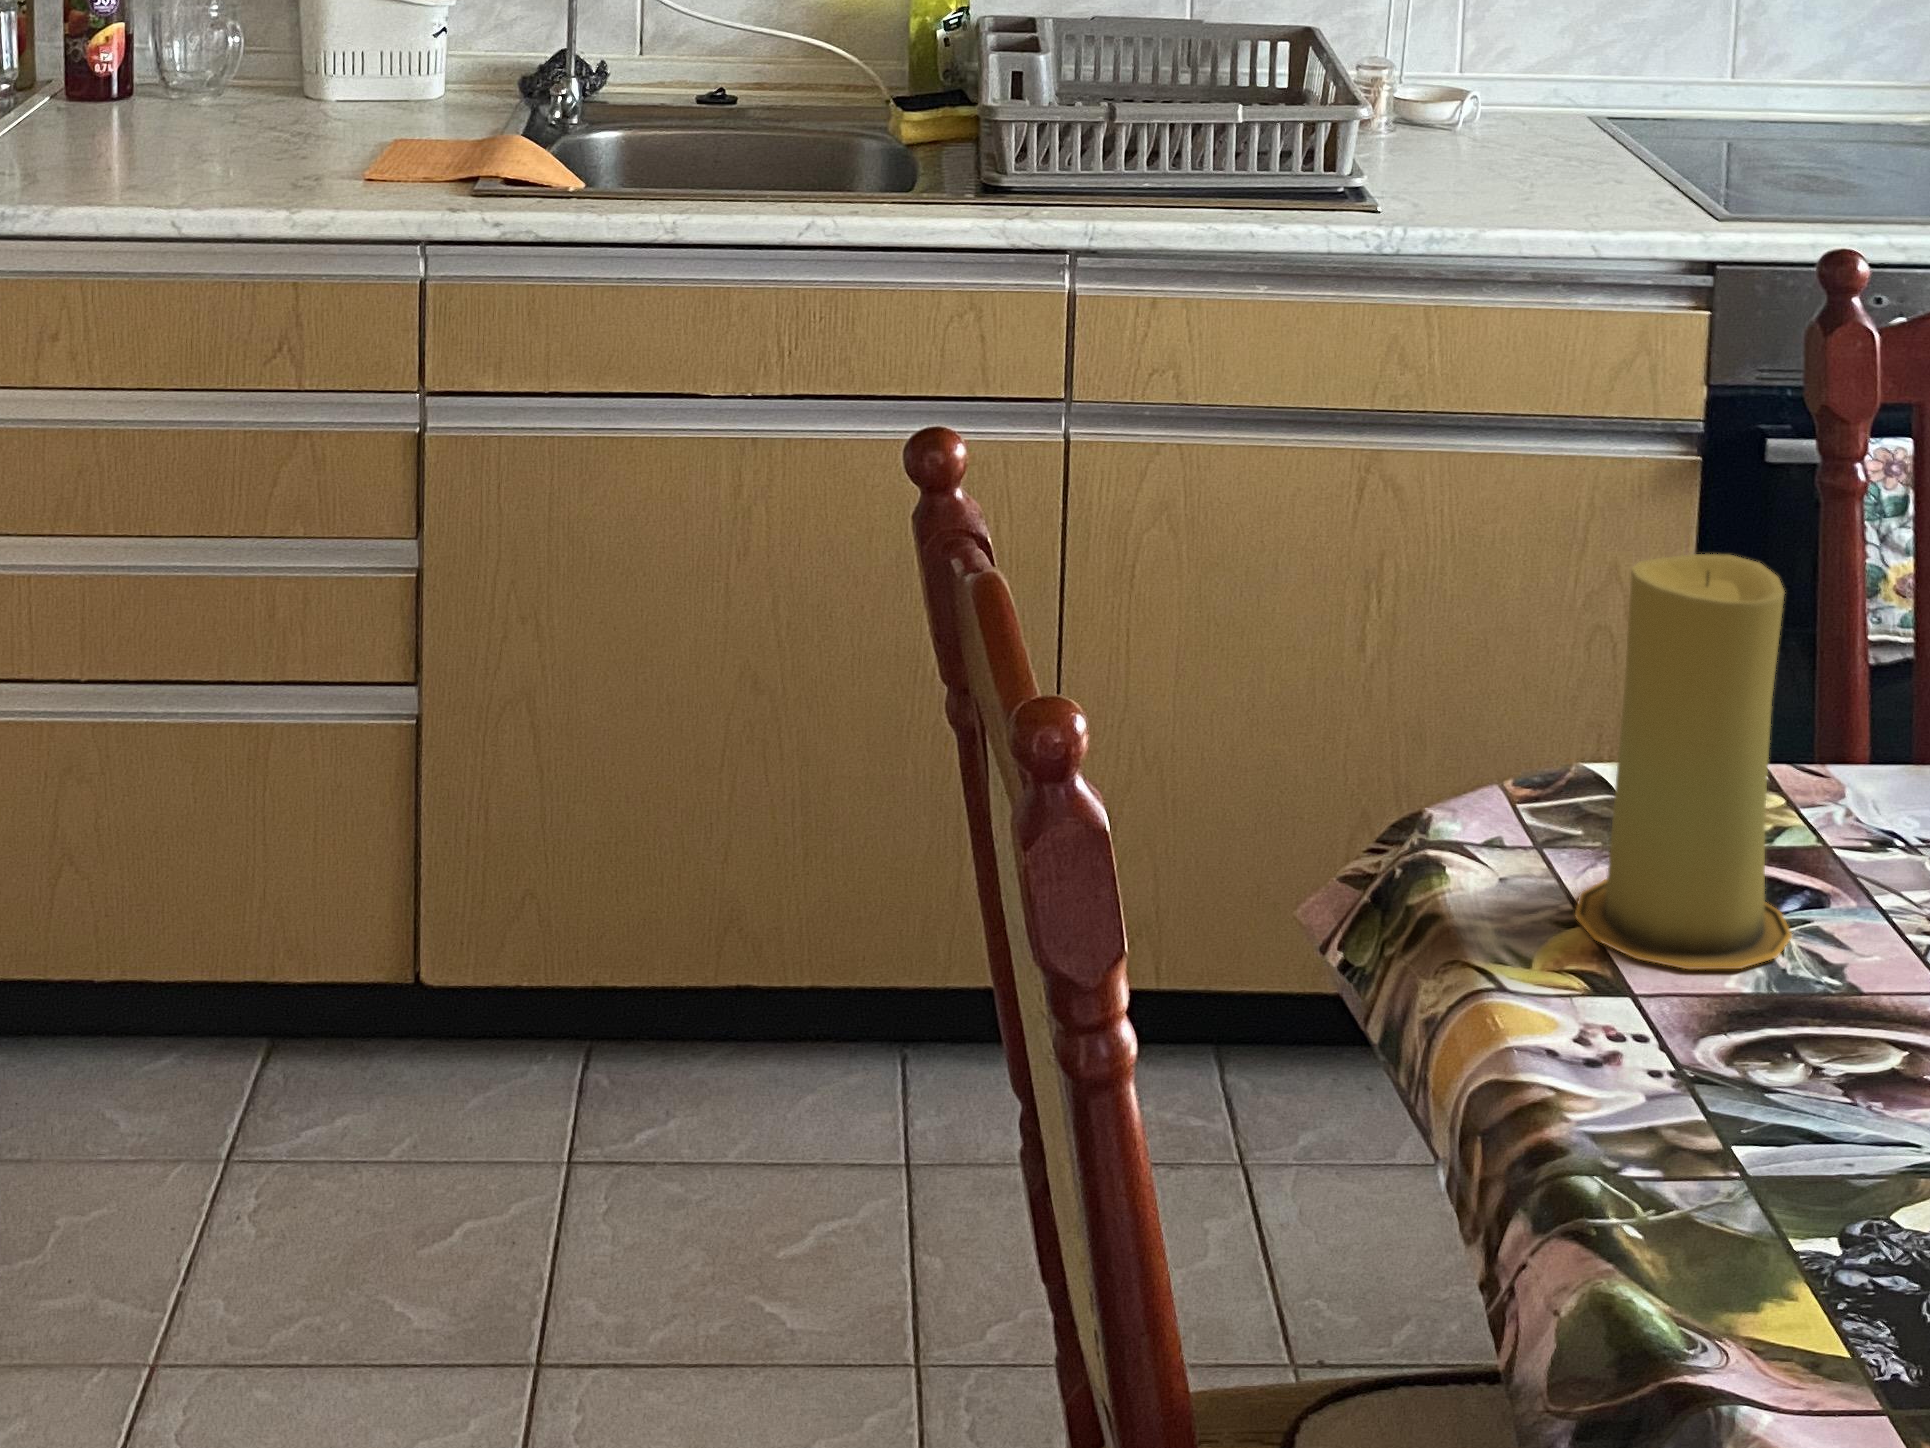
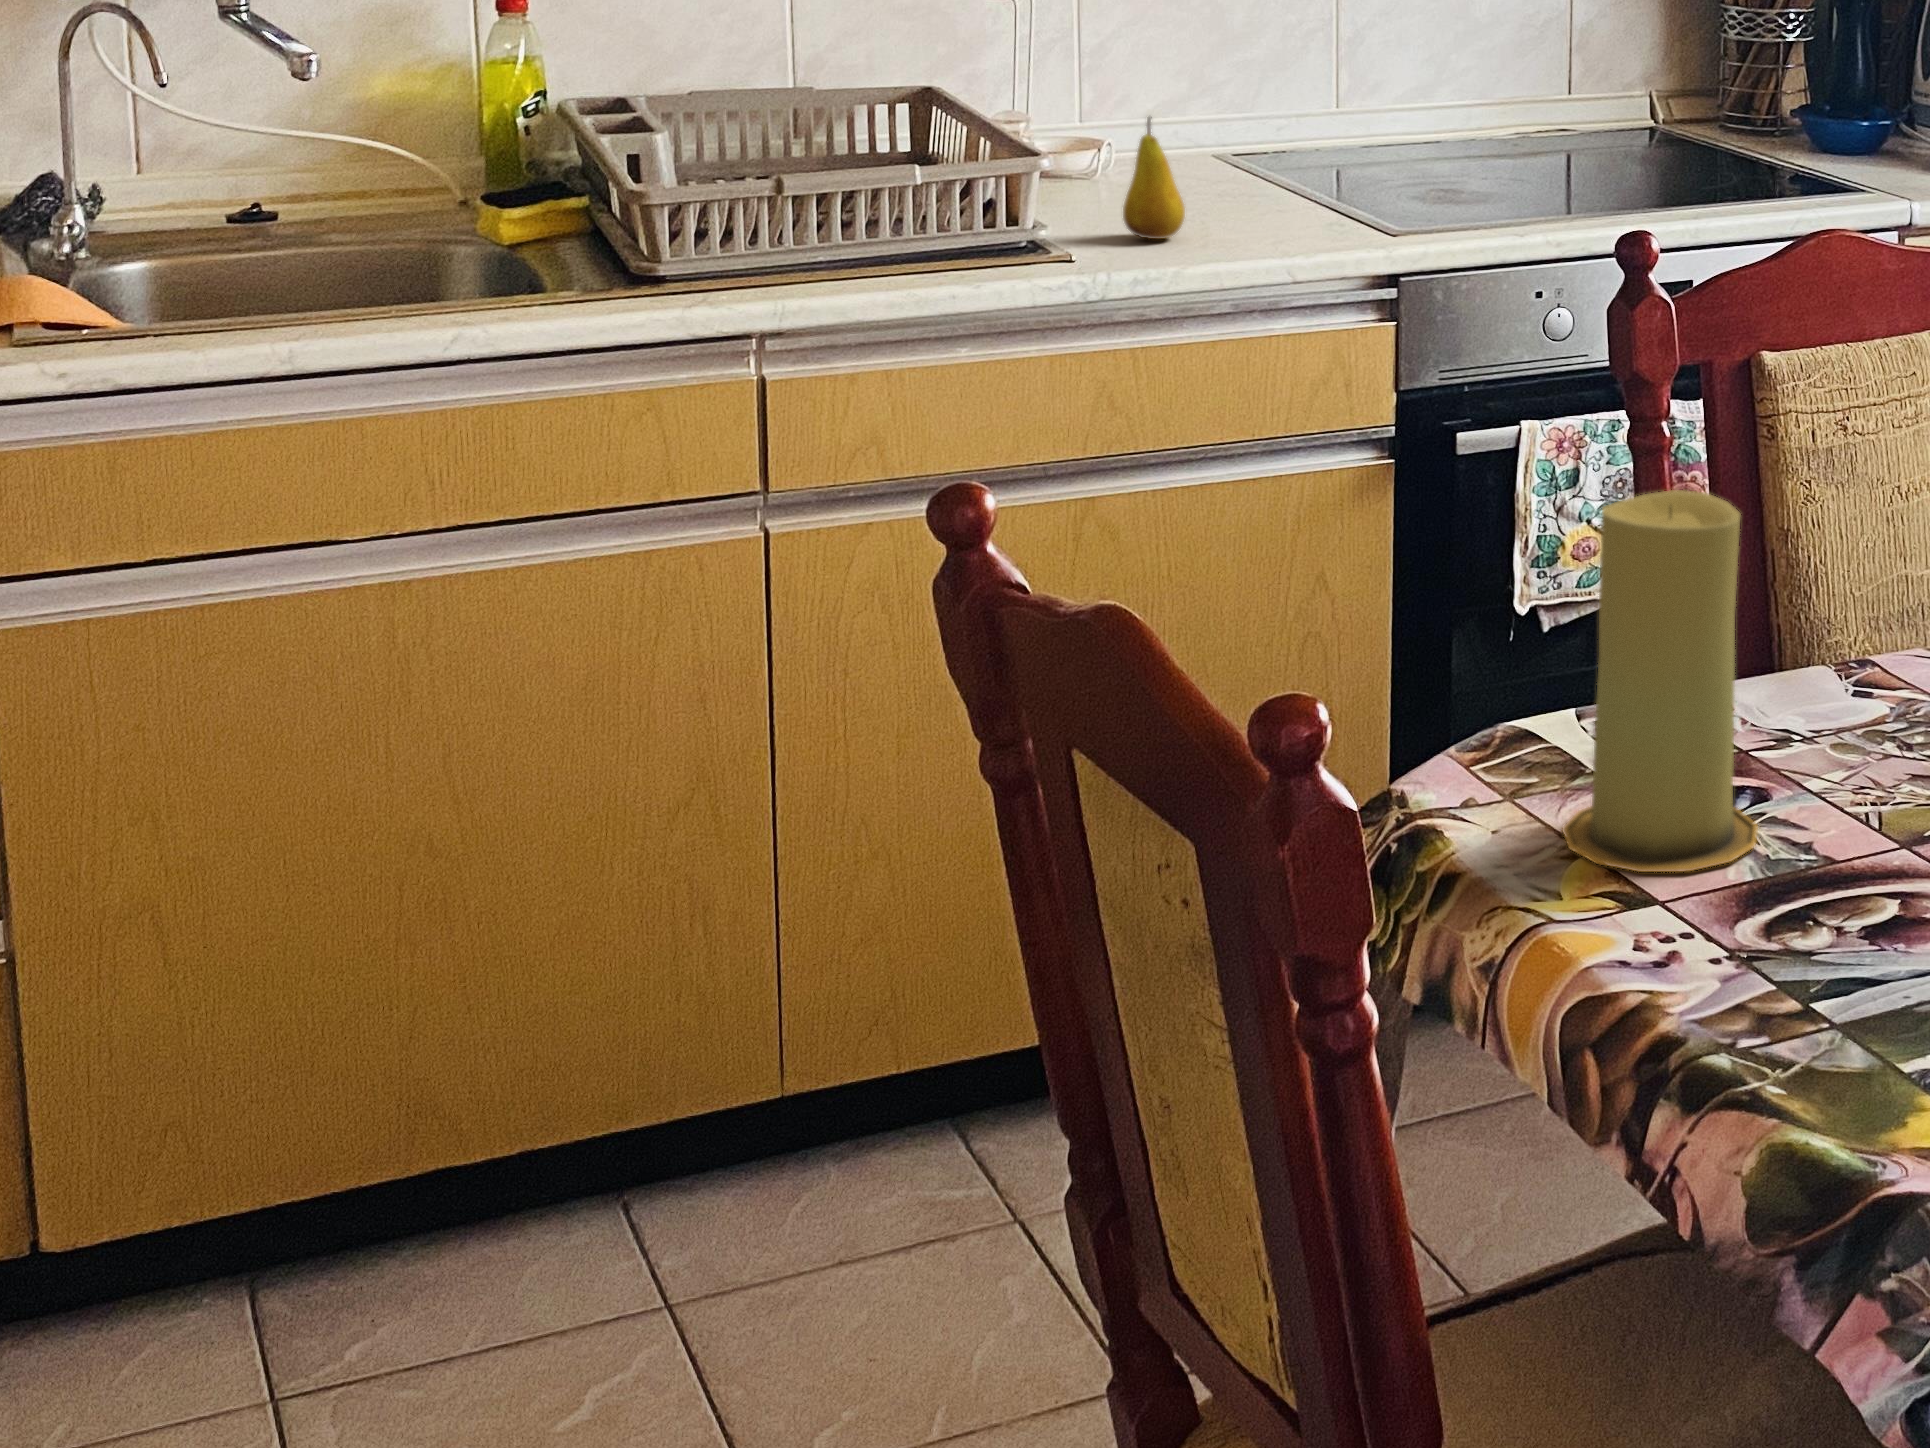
fruit: none [1444,79,1506,204] -> present [1123,117,1185,239]

